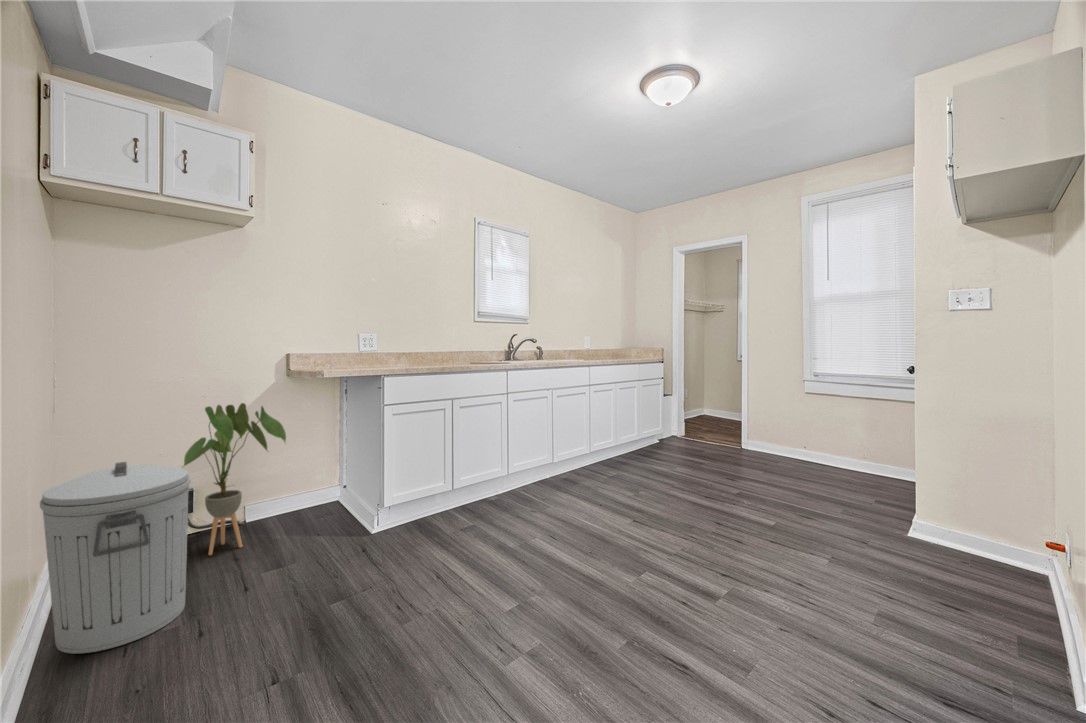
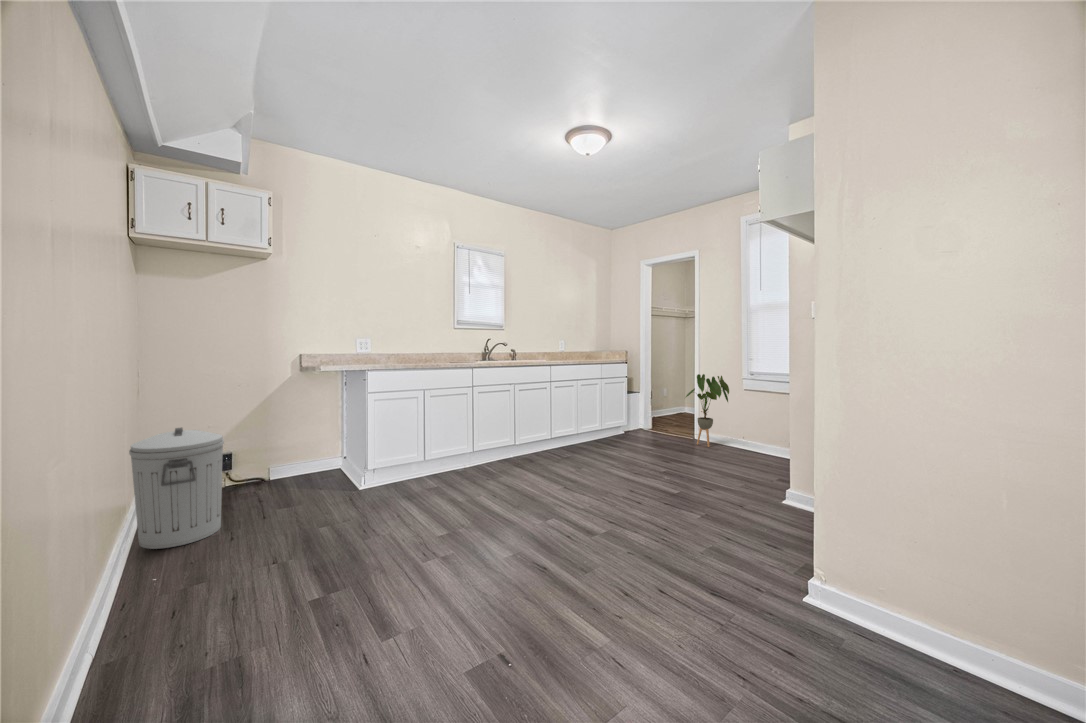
house plant: present [184,403,286,555] -> present [686,374,729,447]

